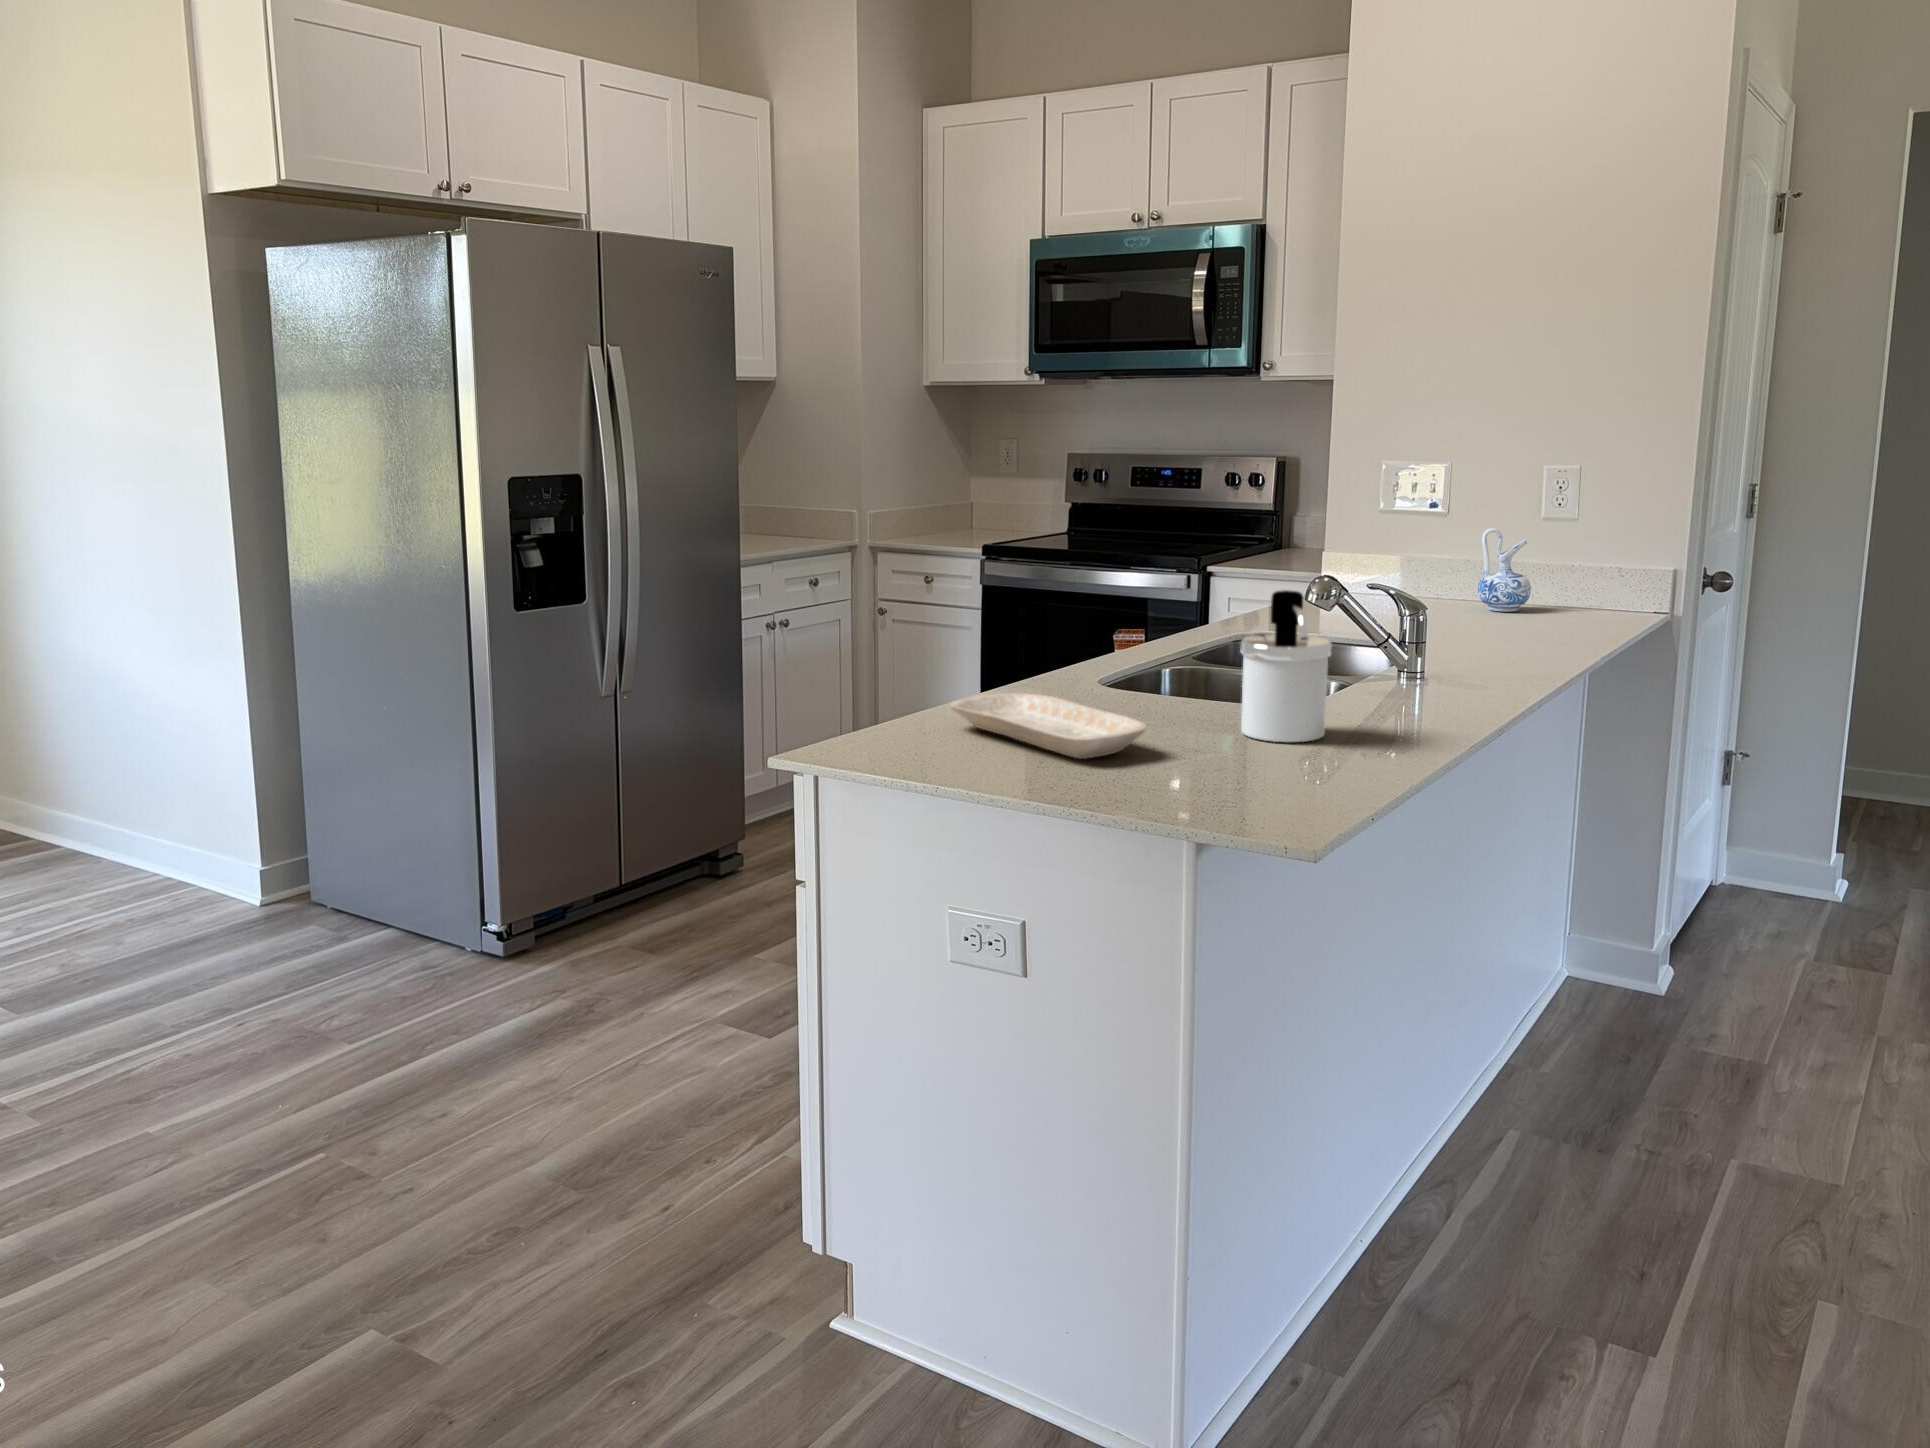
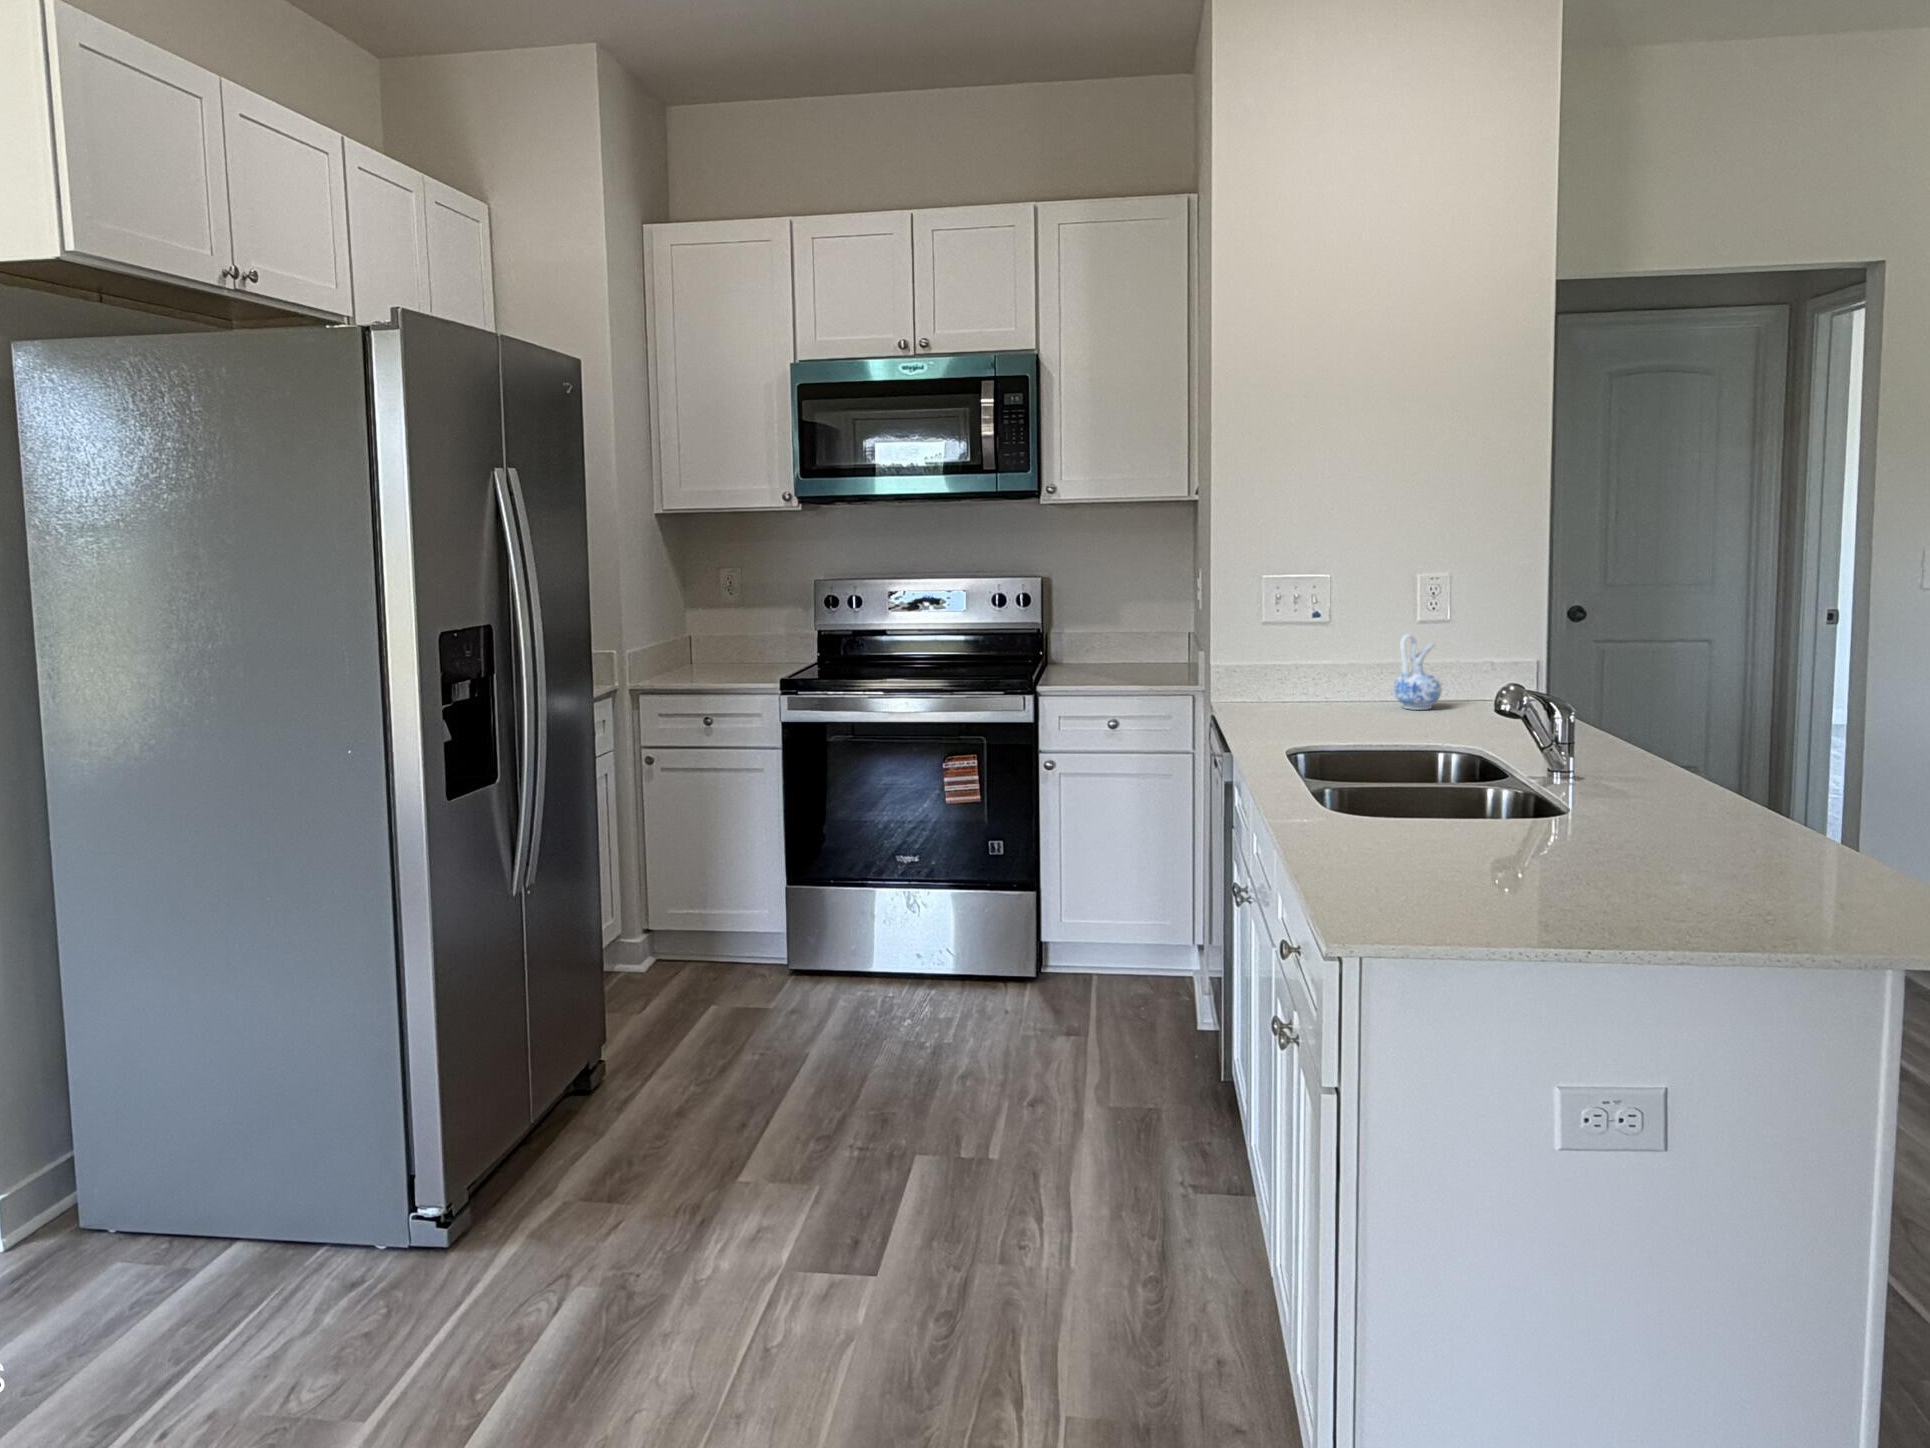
soap dispenser: present [1240,590,1332,742] -> none [1632,707,1771,858]
tray: present [951,693,1146,759] -> none [1395,837,1666,901]

